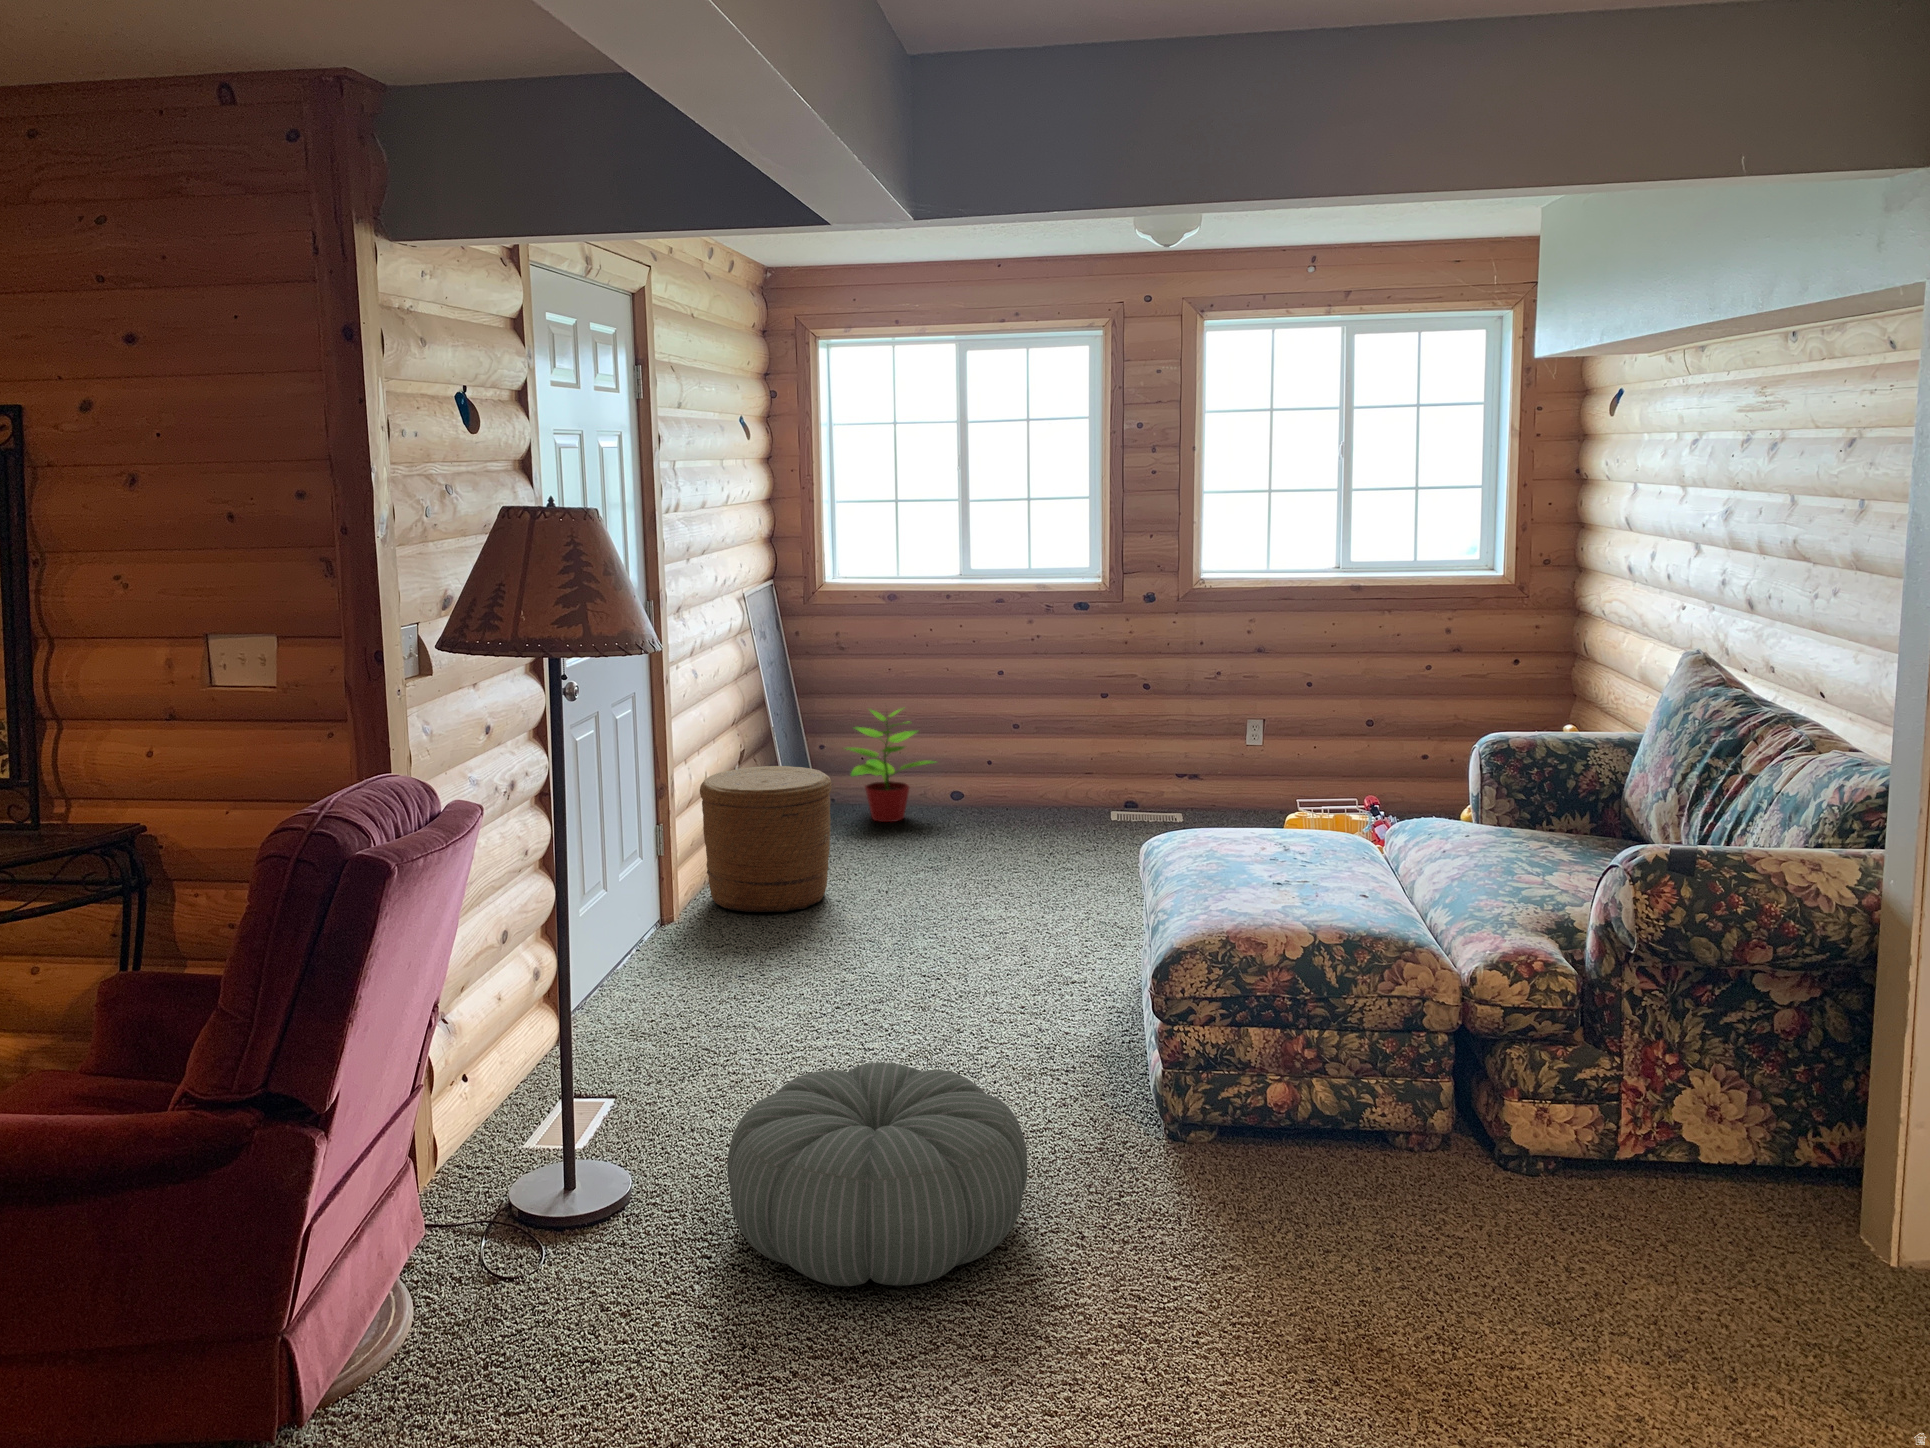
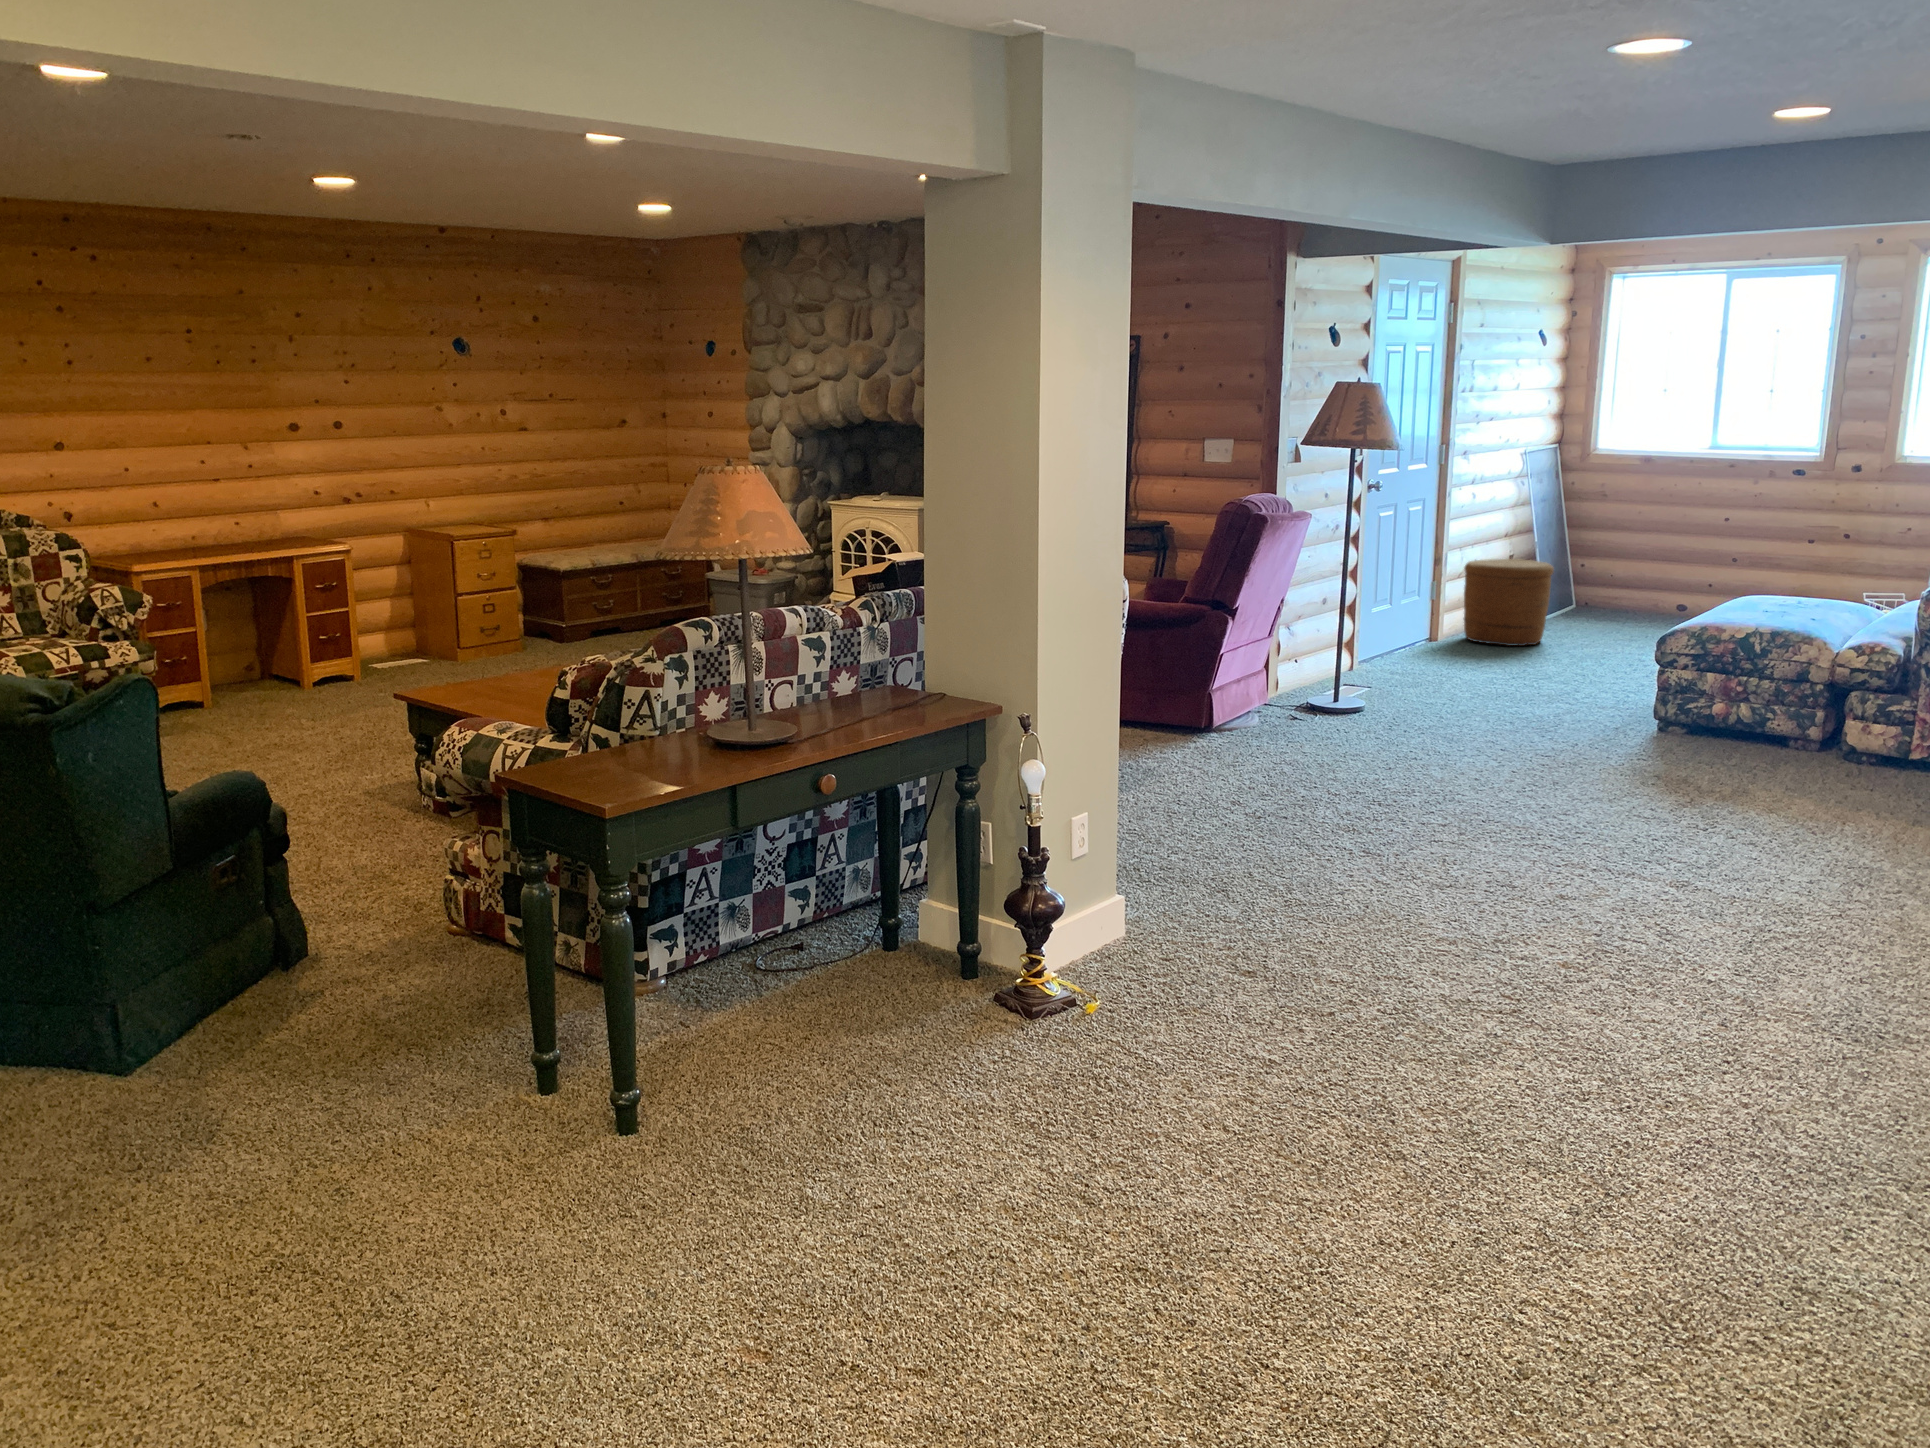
potted plant: present [847,709,935,822] -> none [1591,535,1663,620]
pouf: present [727,1062,1027,1286] -> none [1402,661,1554,739]

